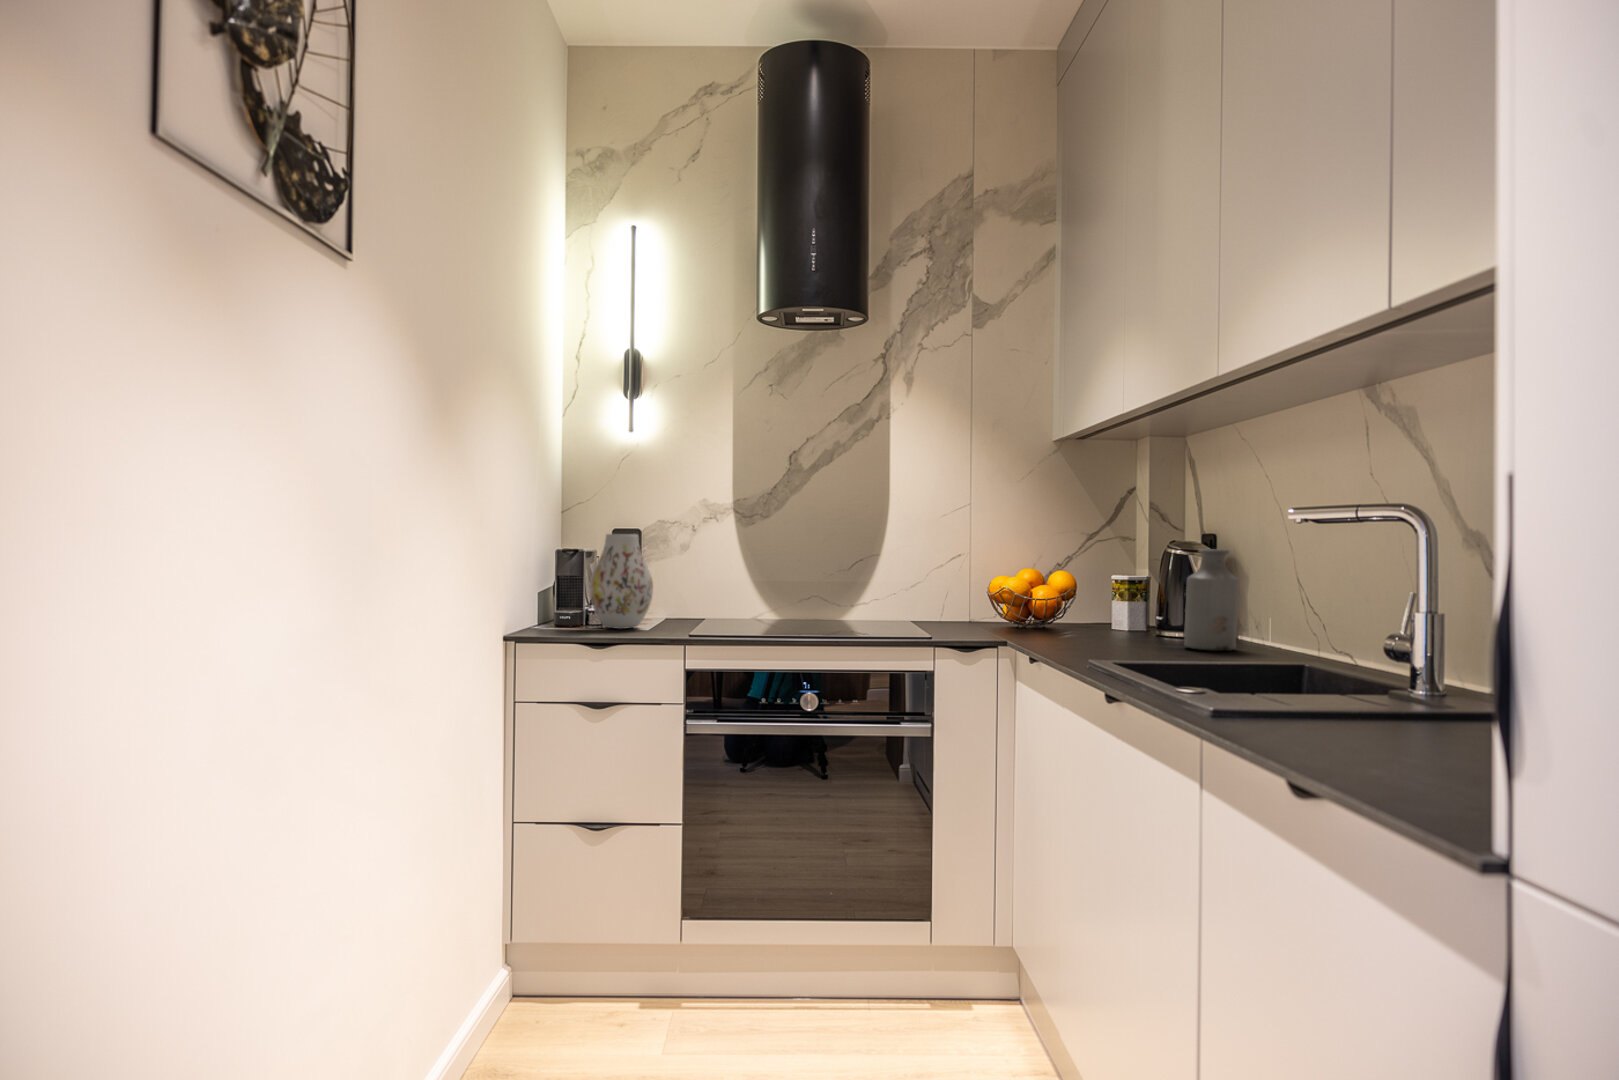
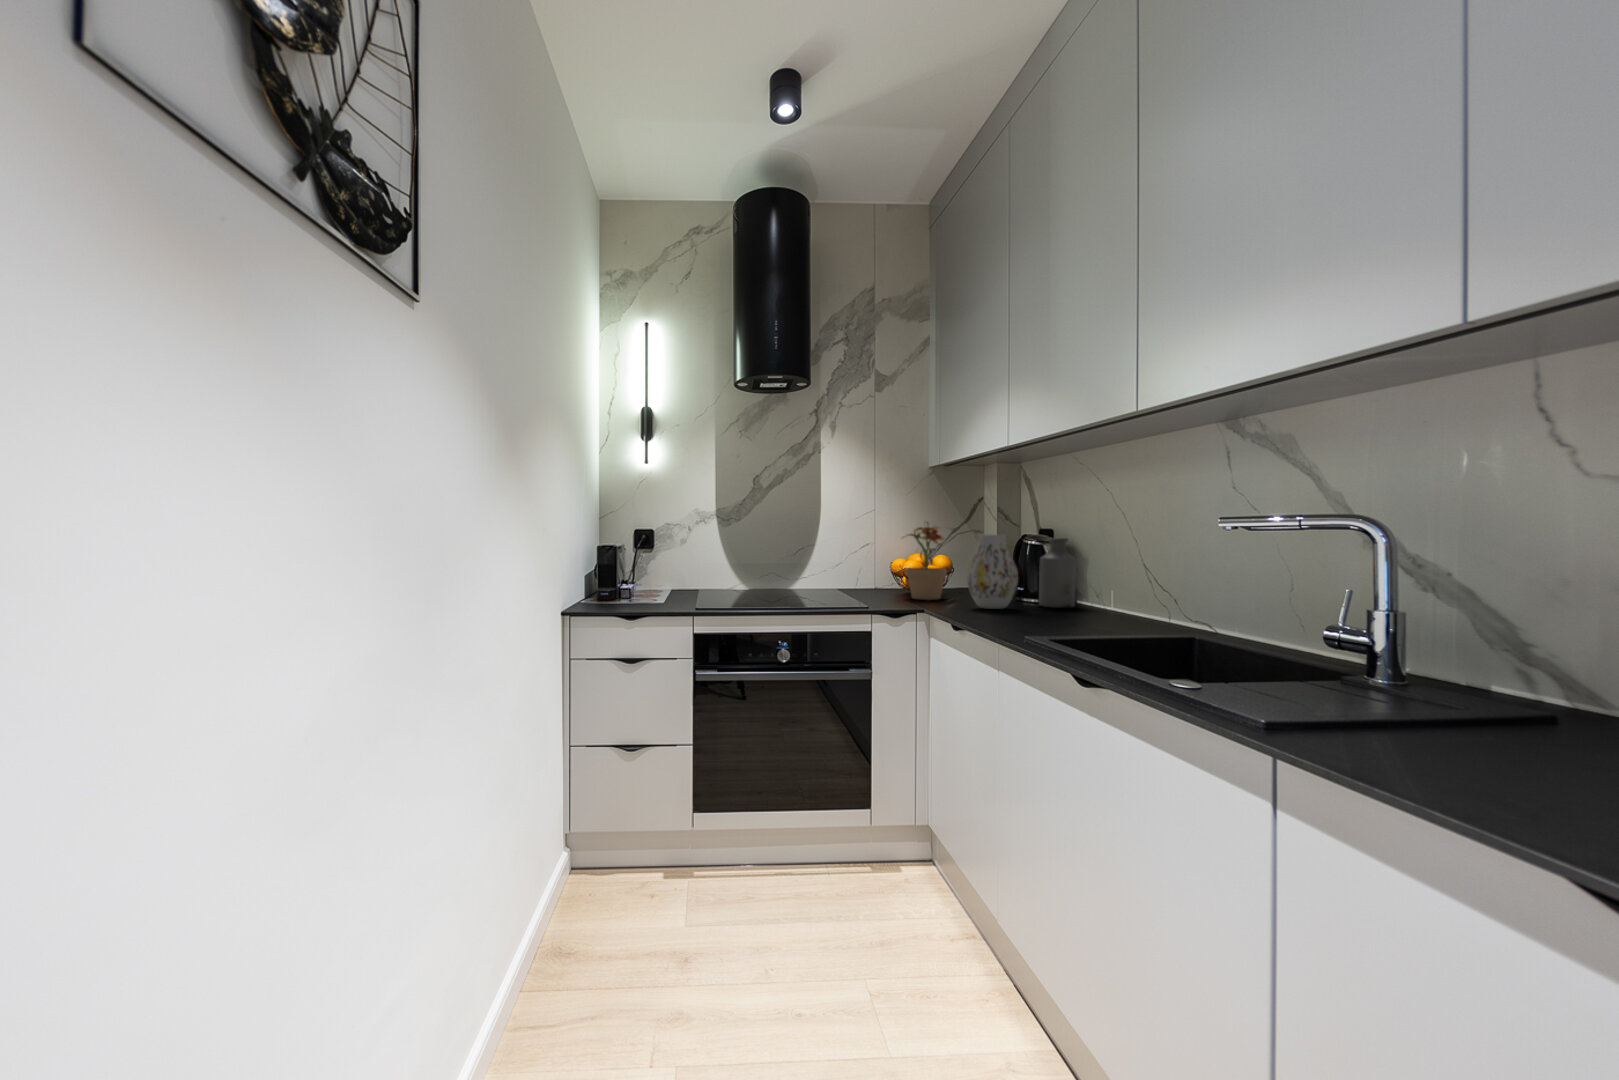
potted plant: none [992,520,1057,635] -> present [906,522,947,600]
vase: present [589,534,653,629] -> present [967,535,1018,609]

